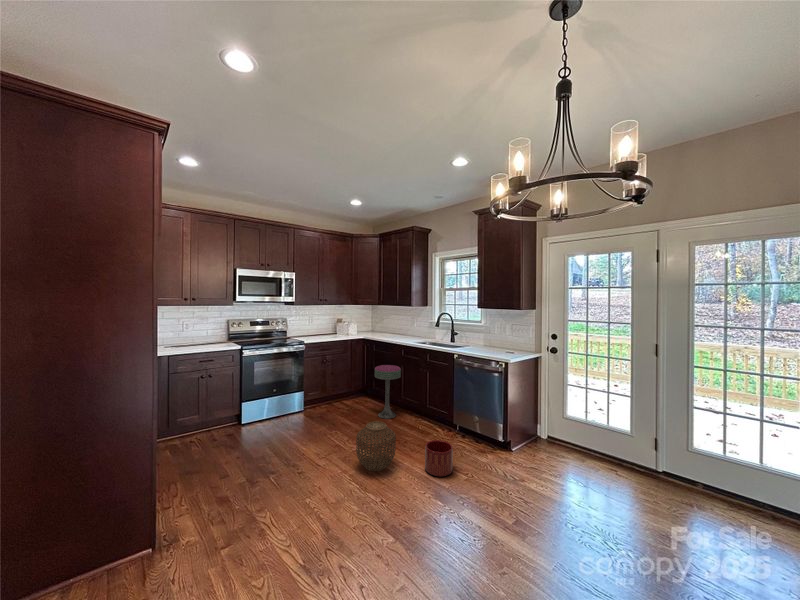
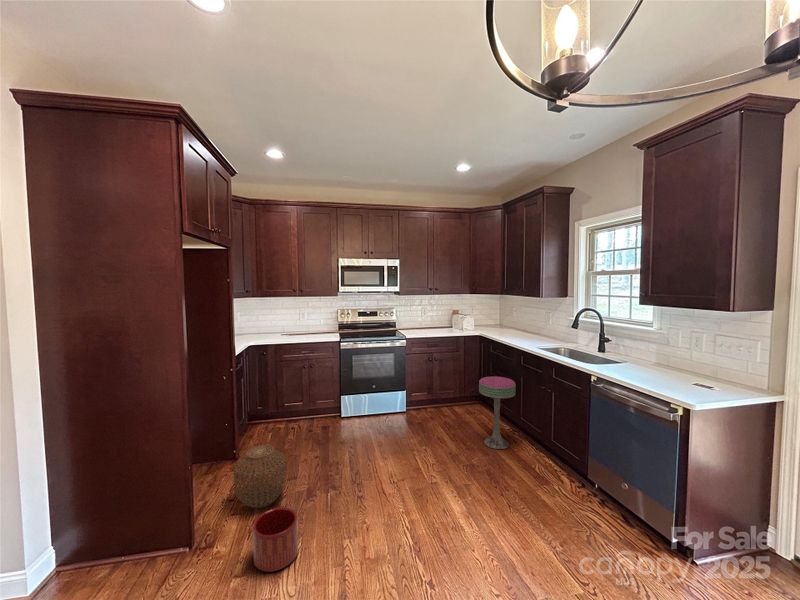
woven basket: present [356,421,396,471] -> present [233,445,287,508]
planter: present [425,440,453,476] -> present [253,507,298,572]

